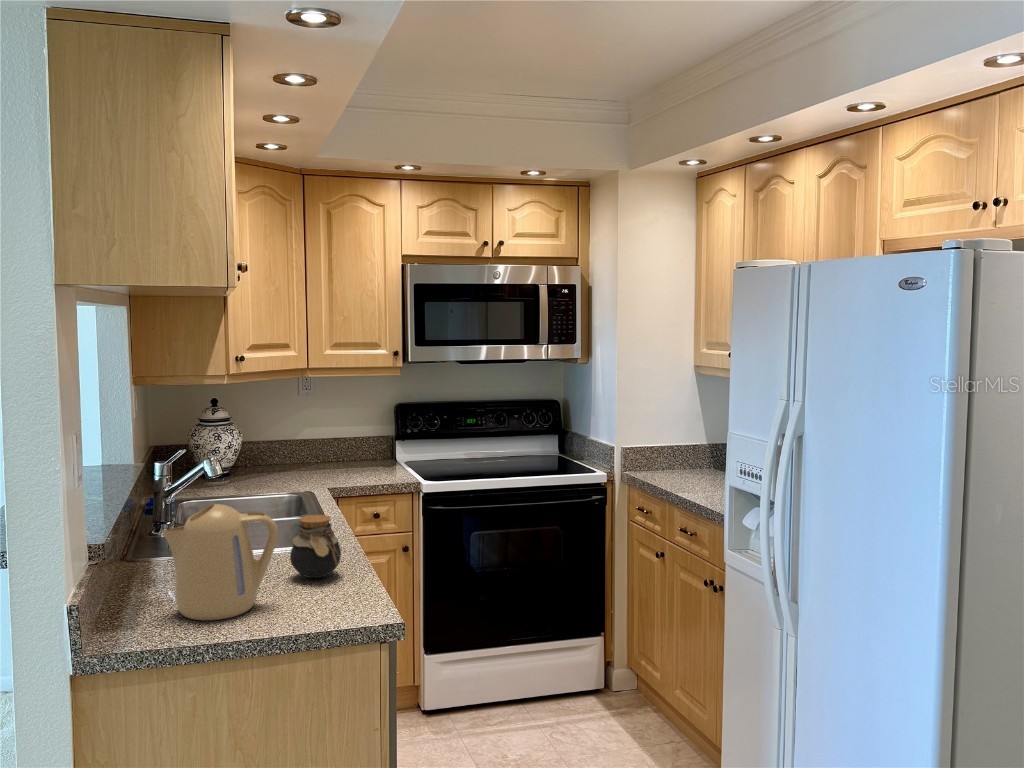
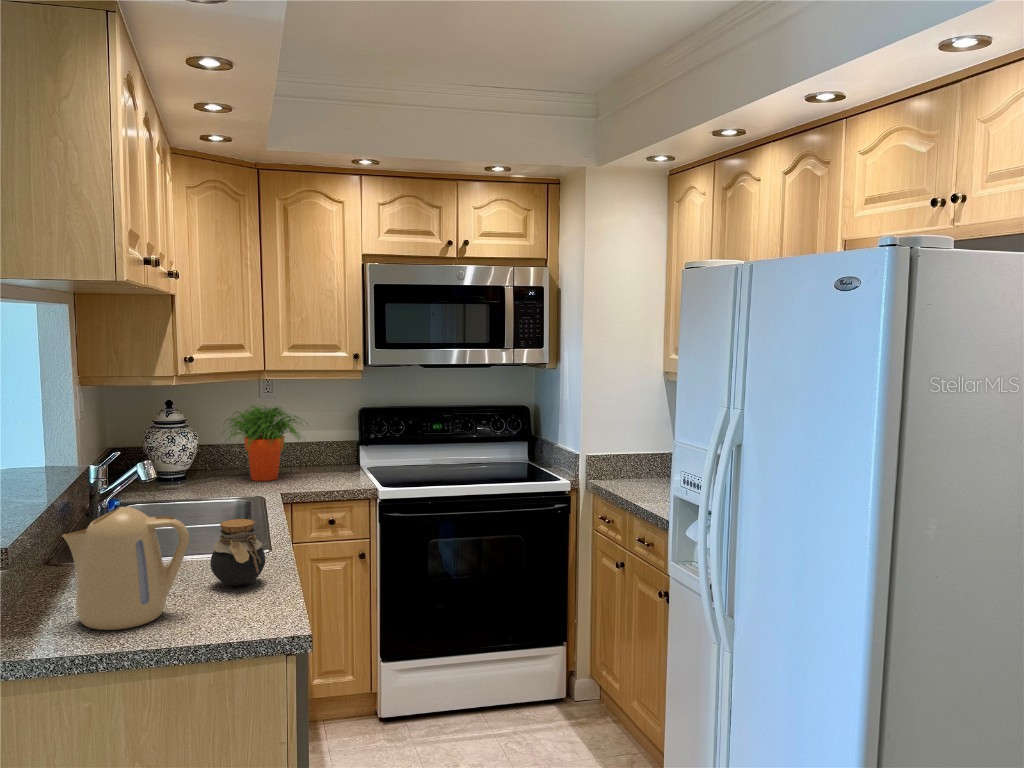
potted plant: none [265,404,351,478] -> present [224,406,302,481]

